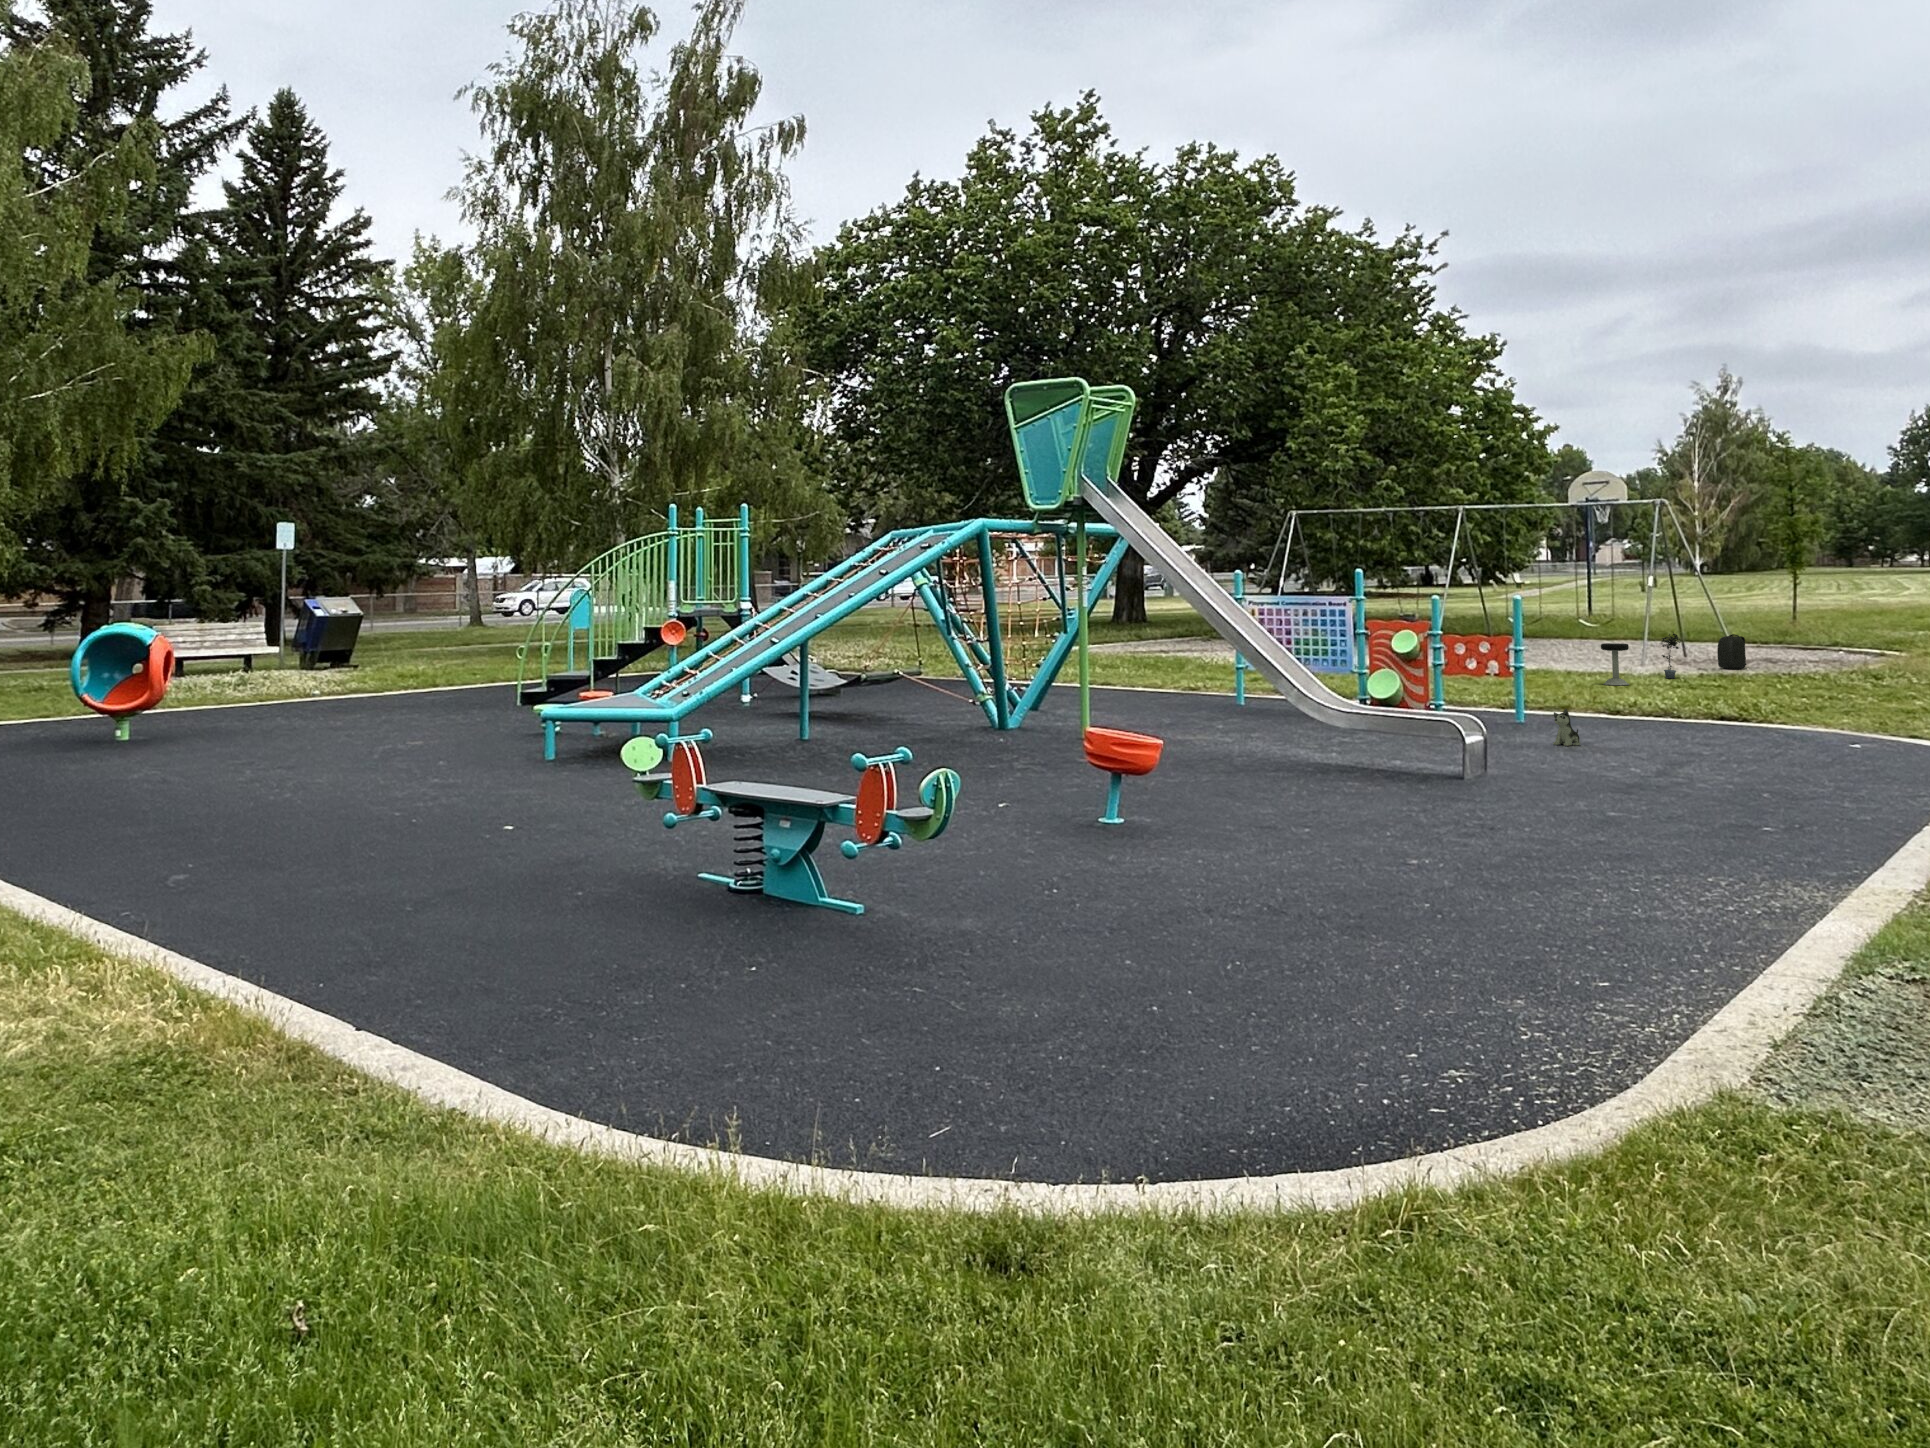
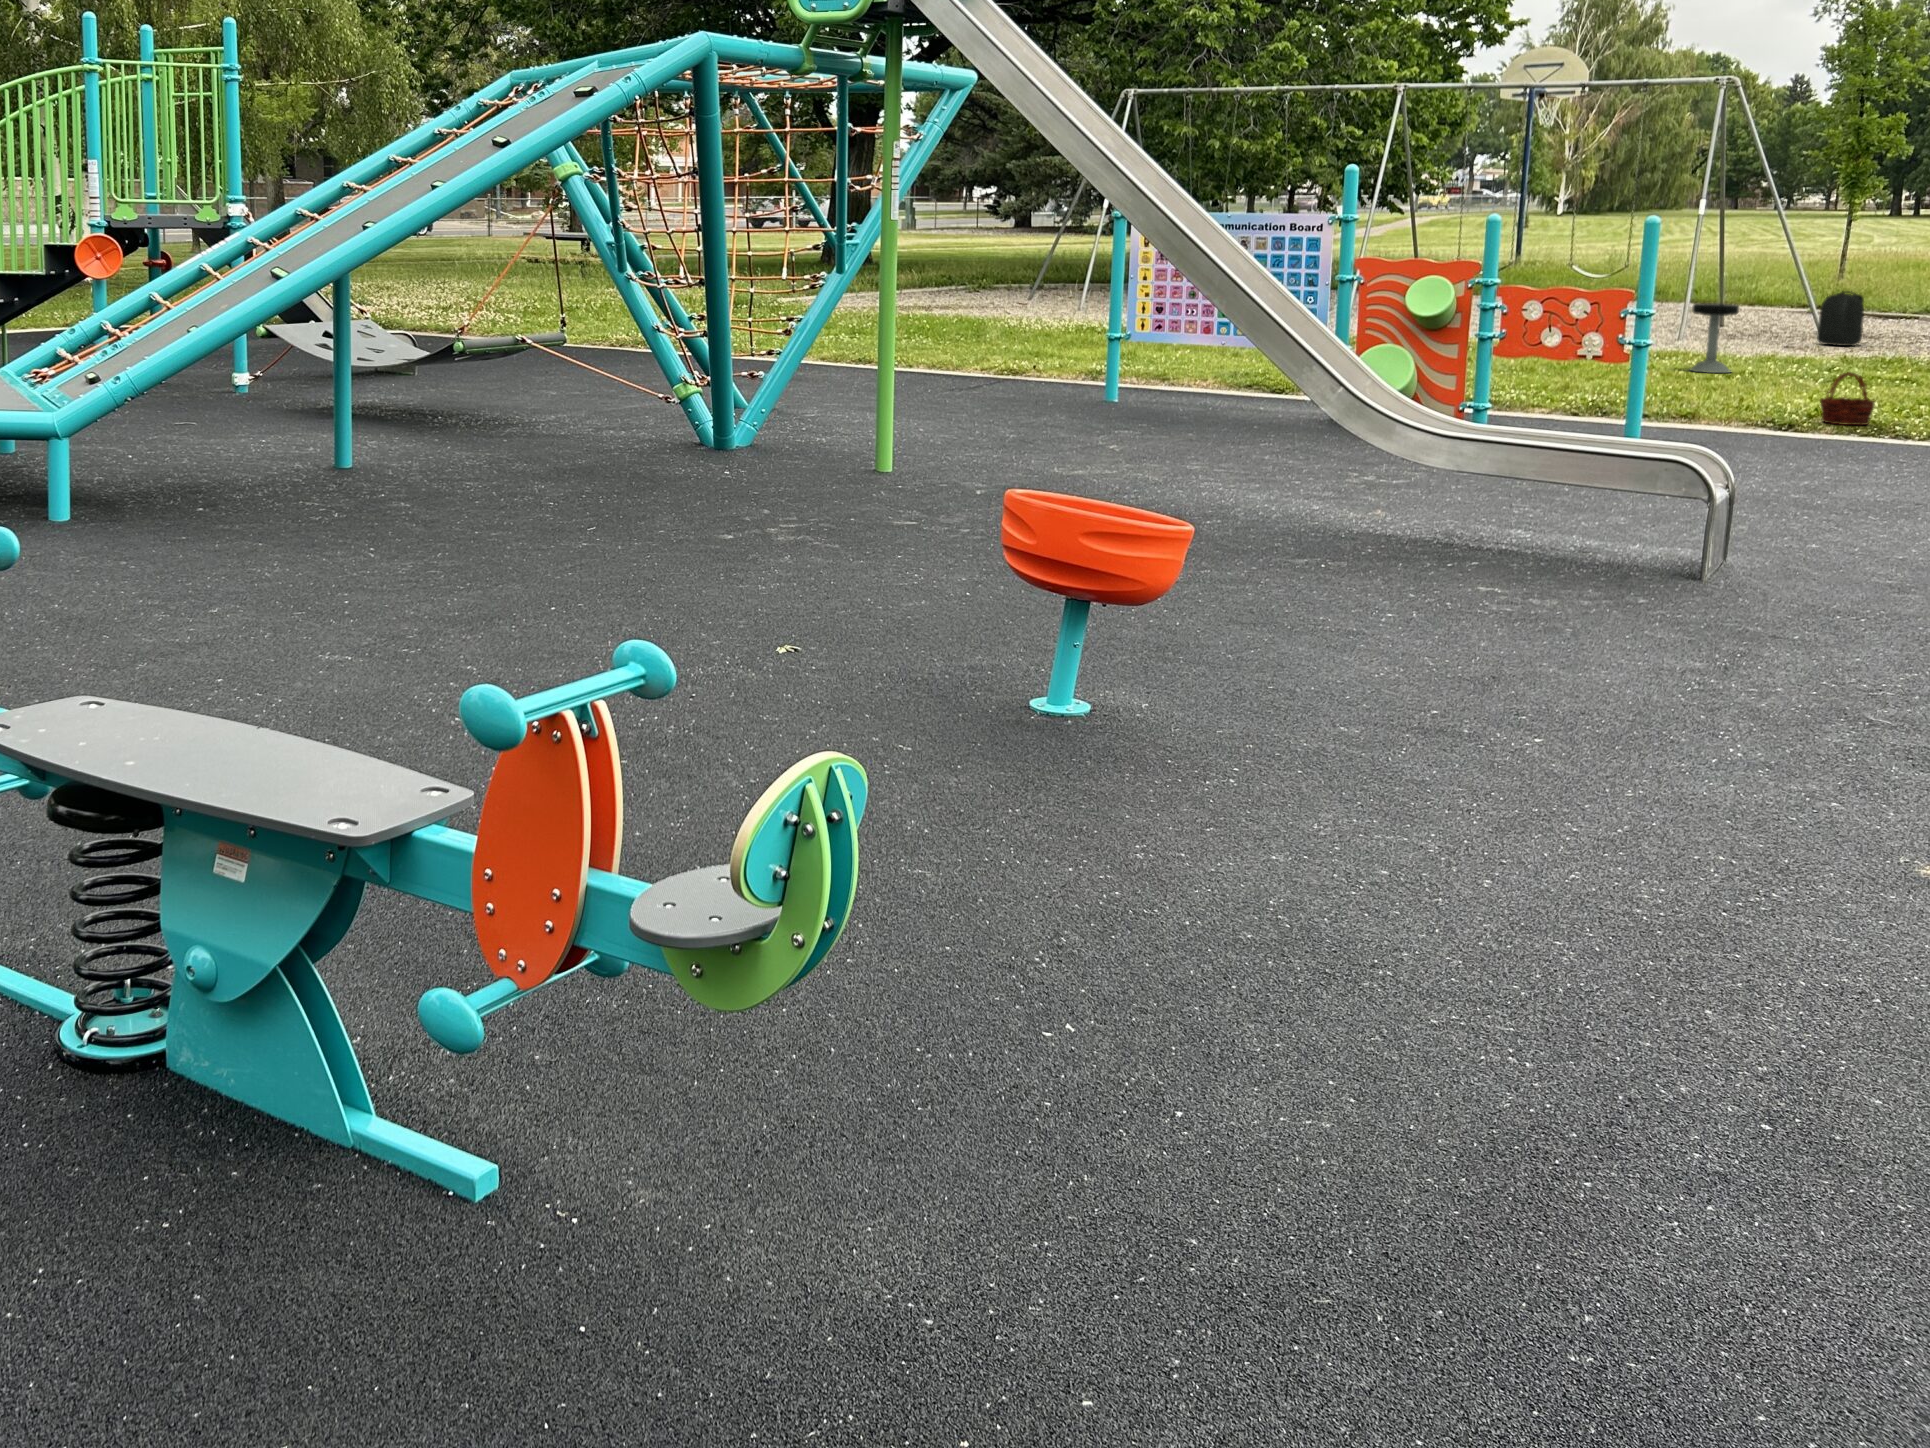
potted plant: present [1661,632,1681,679] -> none [1763,285,1805,362]
basket: none [1627,680,1659,711] -> present [1820,372,1875,425]
plush toy: present [1553,709,1580,746] -> none [1825,436,1877,508]

